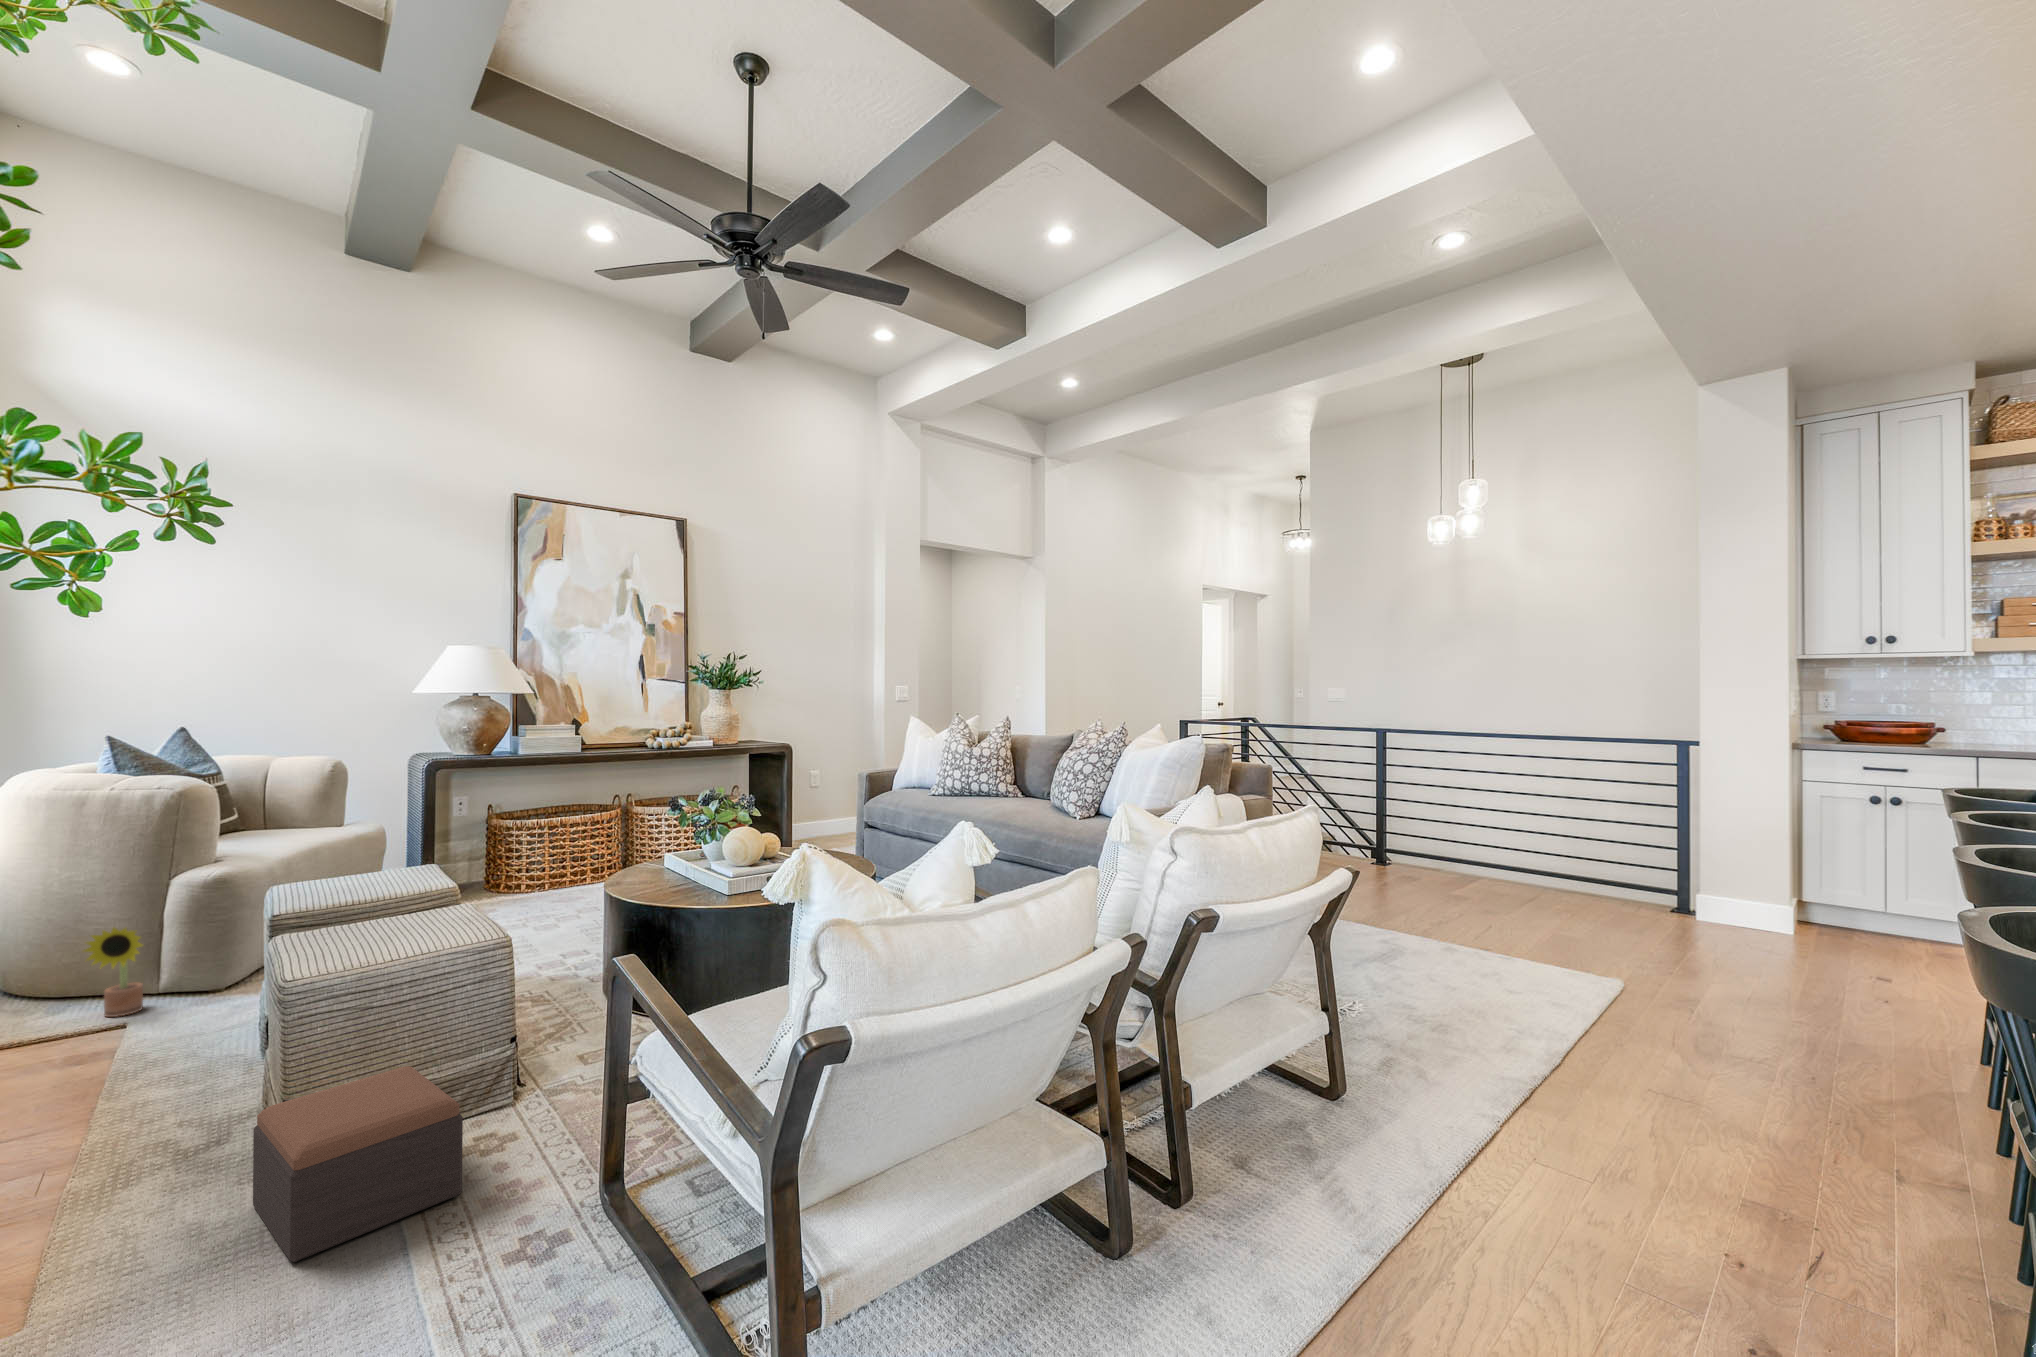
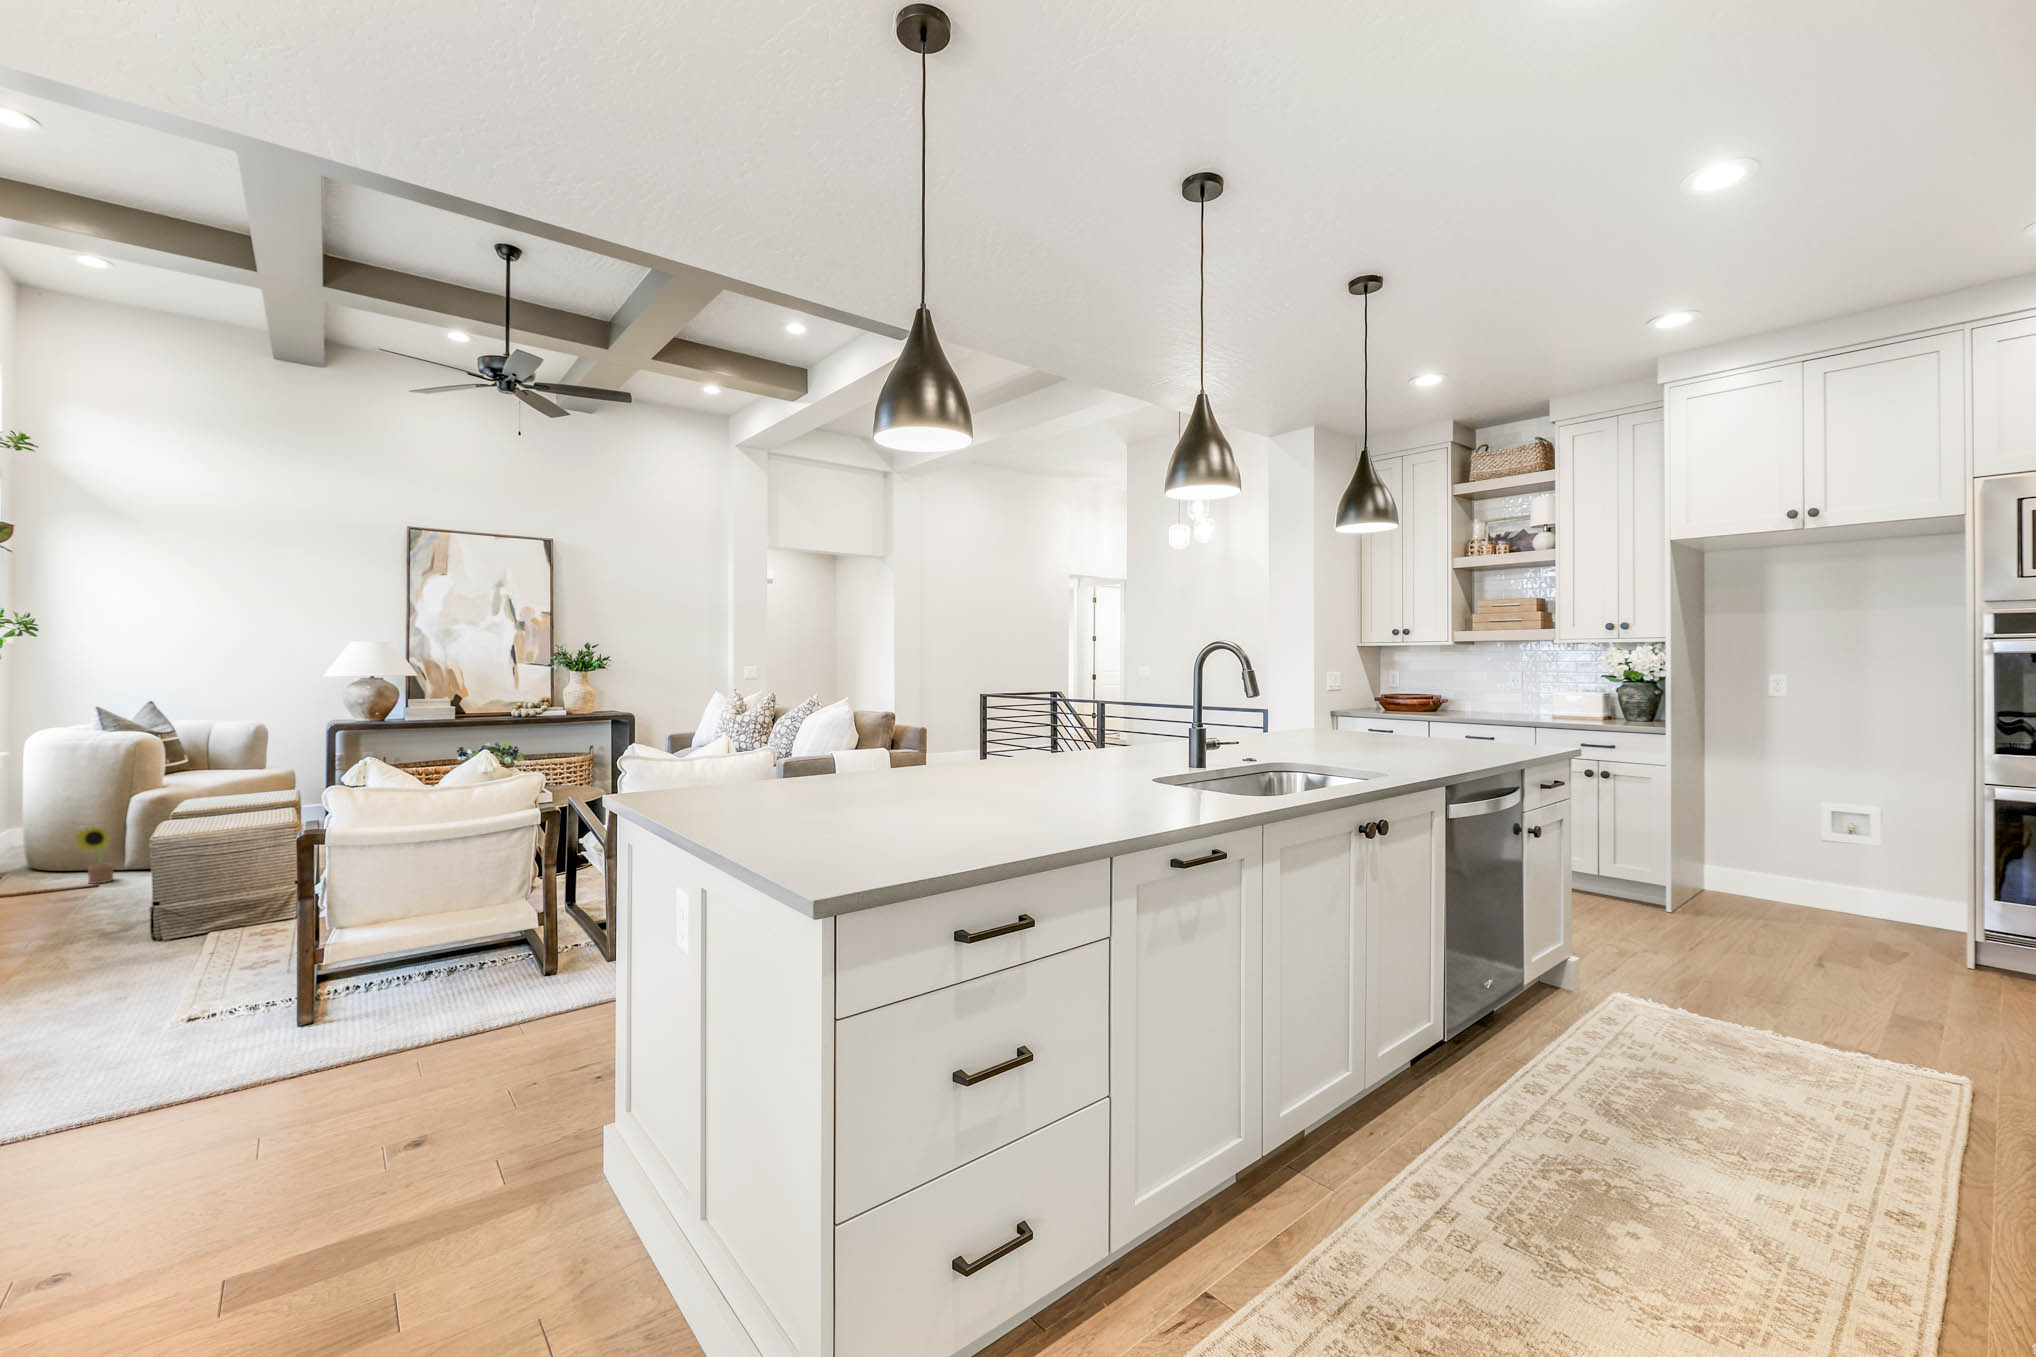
footstool: present [253,1066,463,1262] -> none [137,896,250,981]

